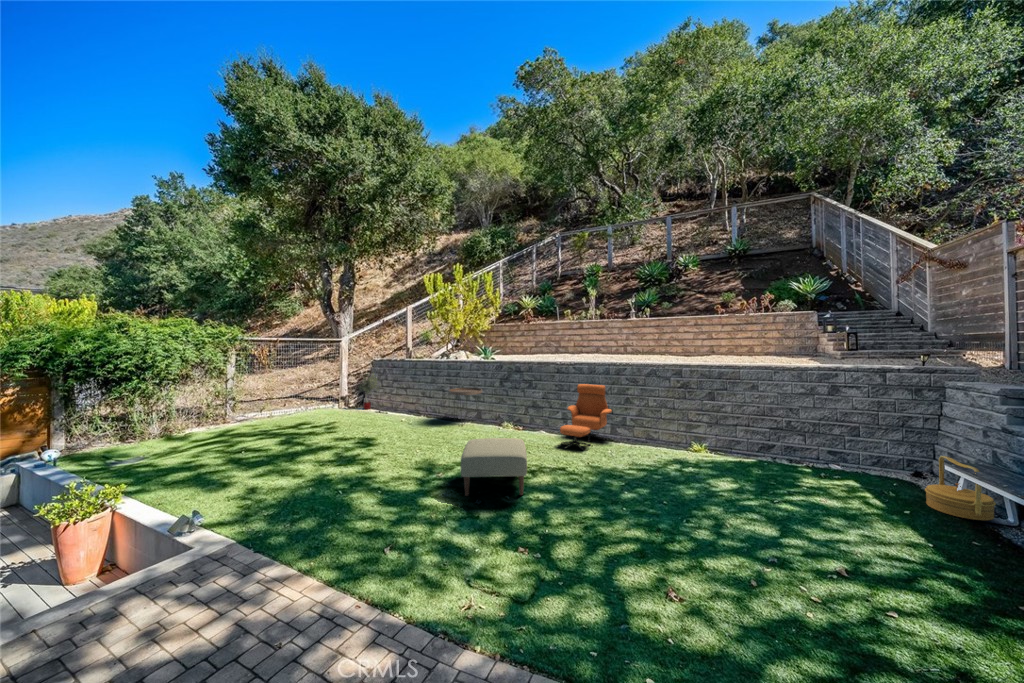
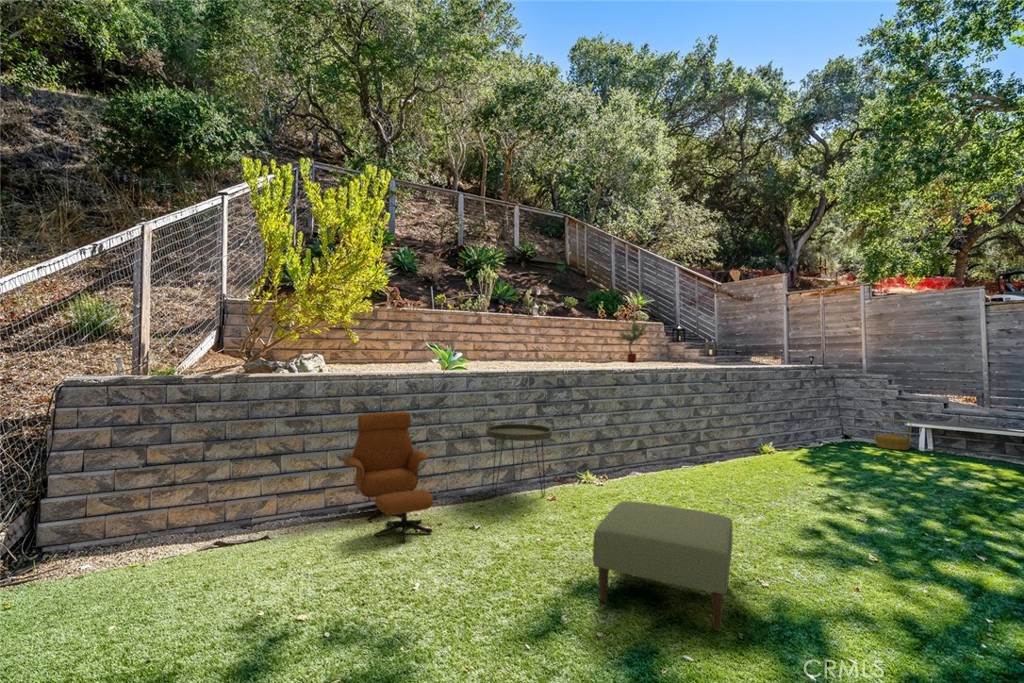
potted tree: present [359,372,379,409] -> present [617,318,647,362]
lounge chair: present [560,384,612,450] -> present [344,412,433,542]
ottoman: present [460,438,527,496] -> present [593,501,732,631]

